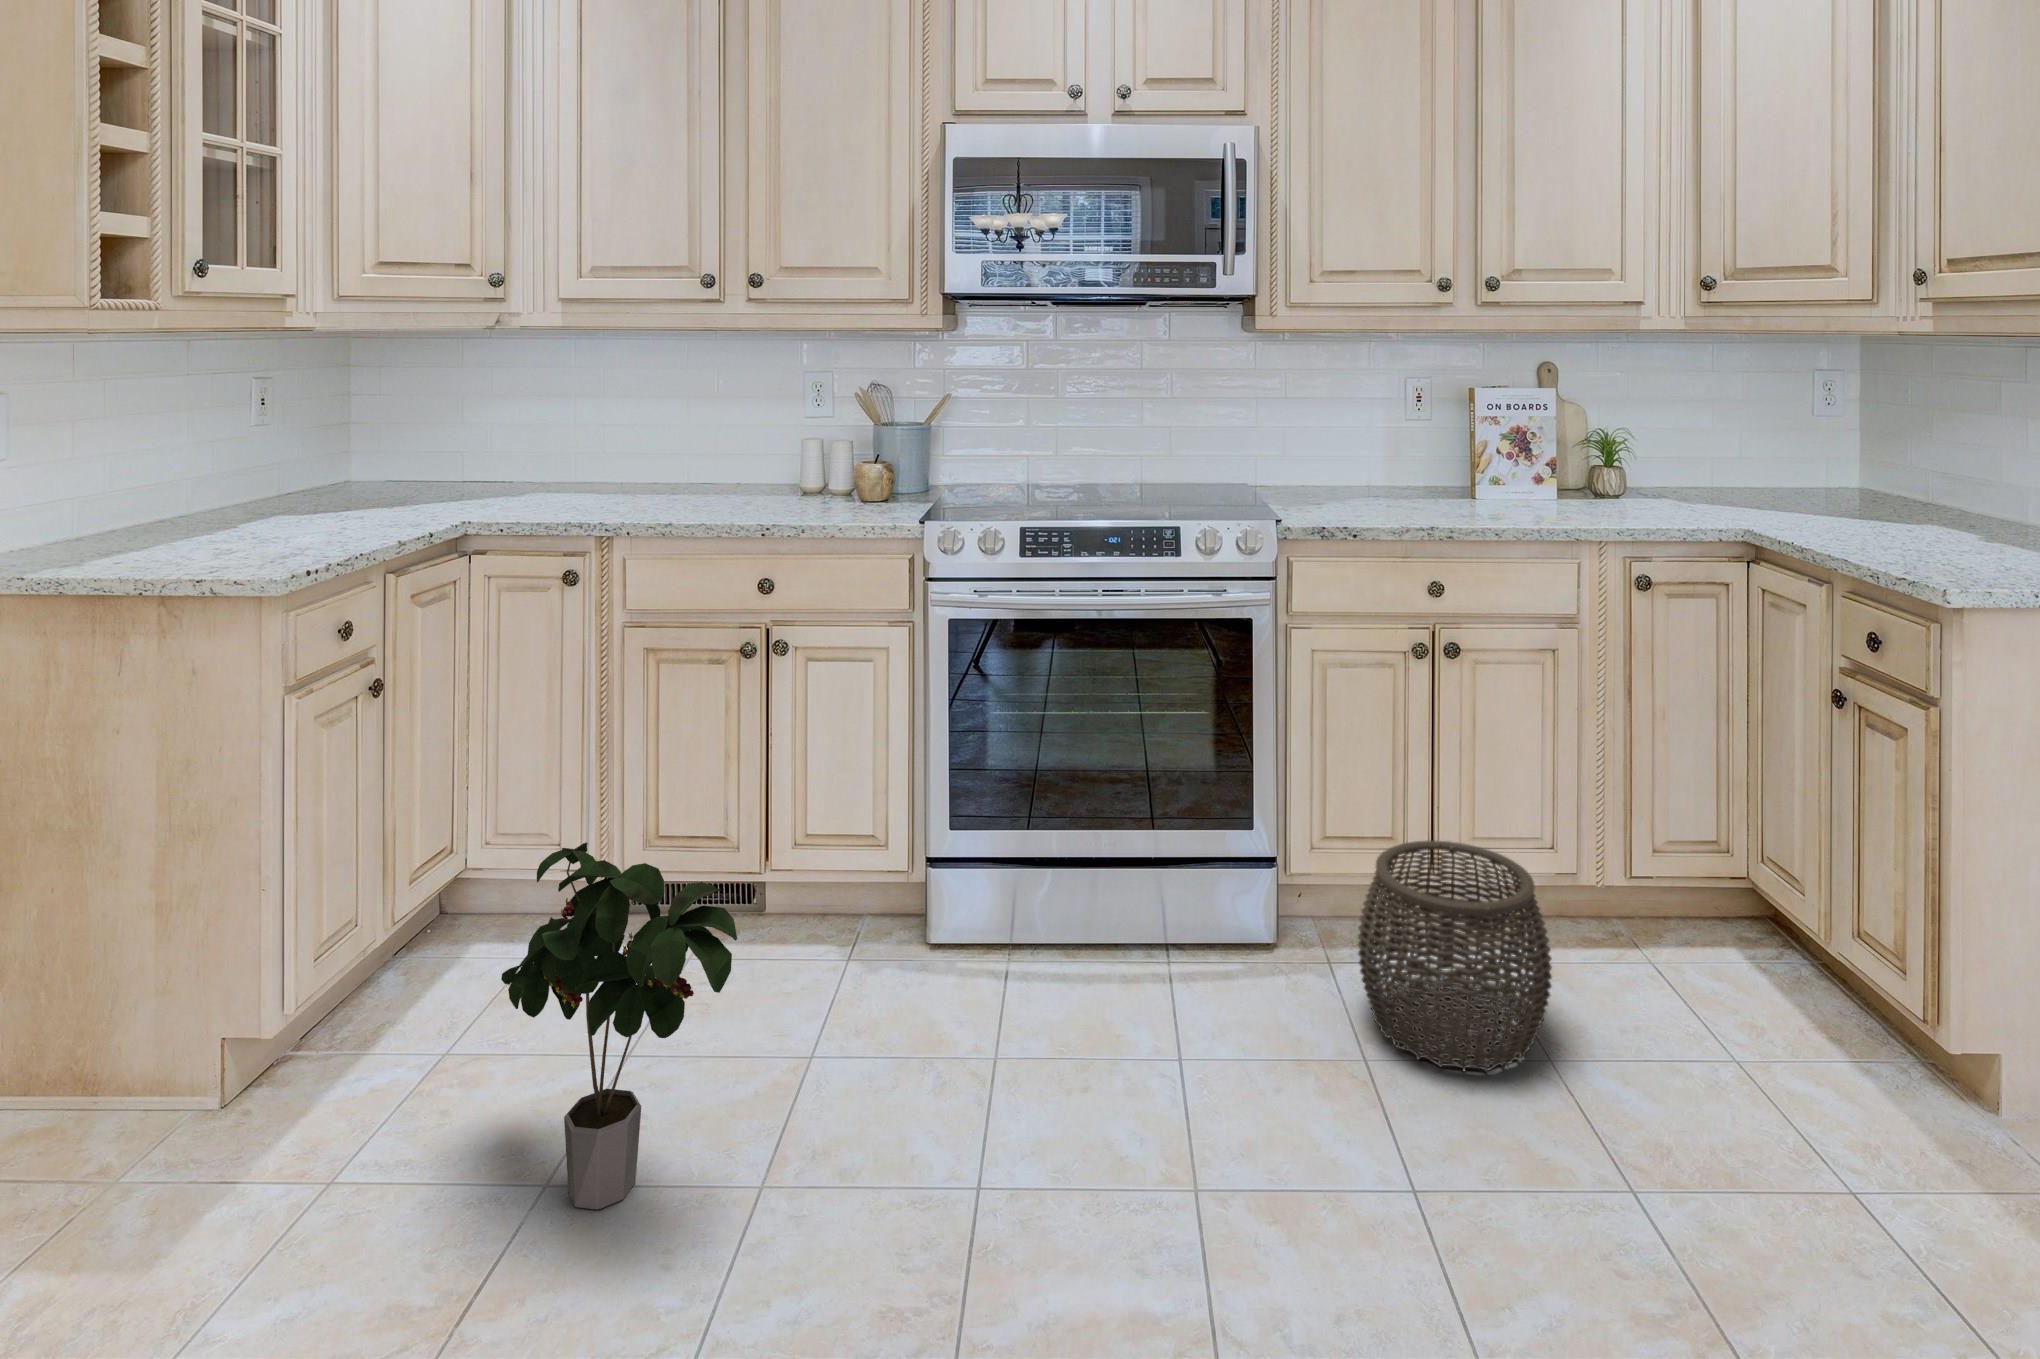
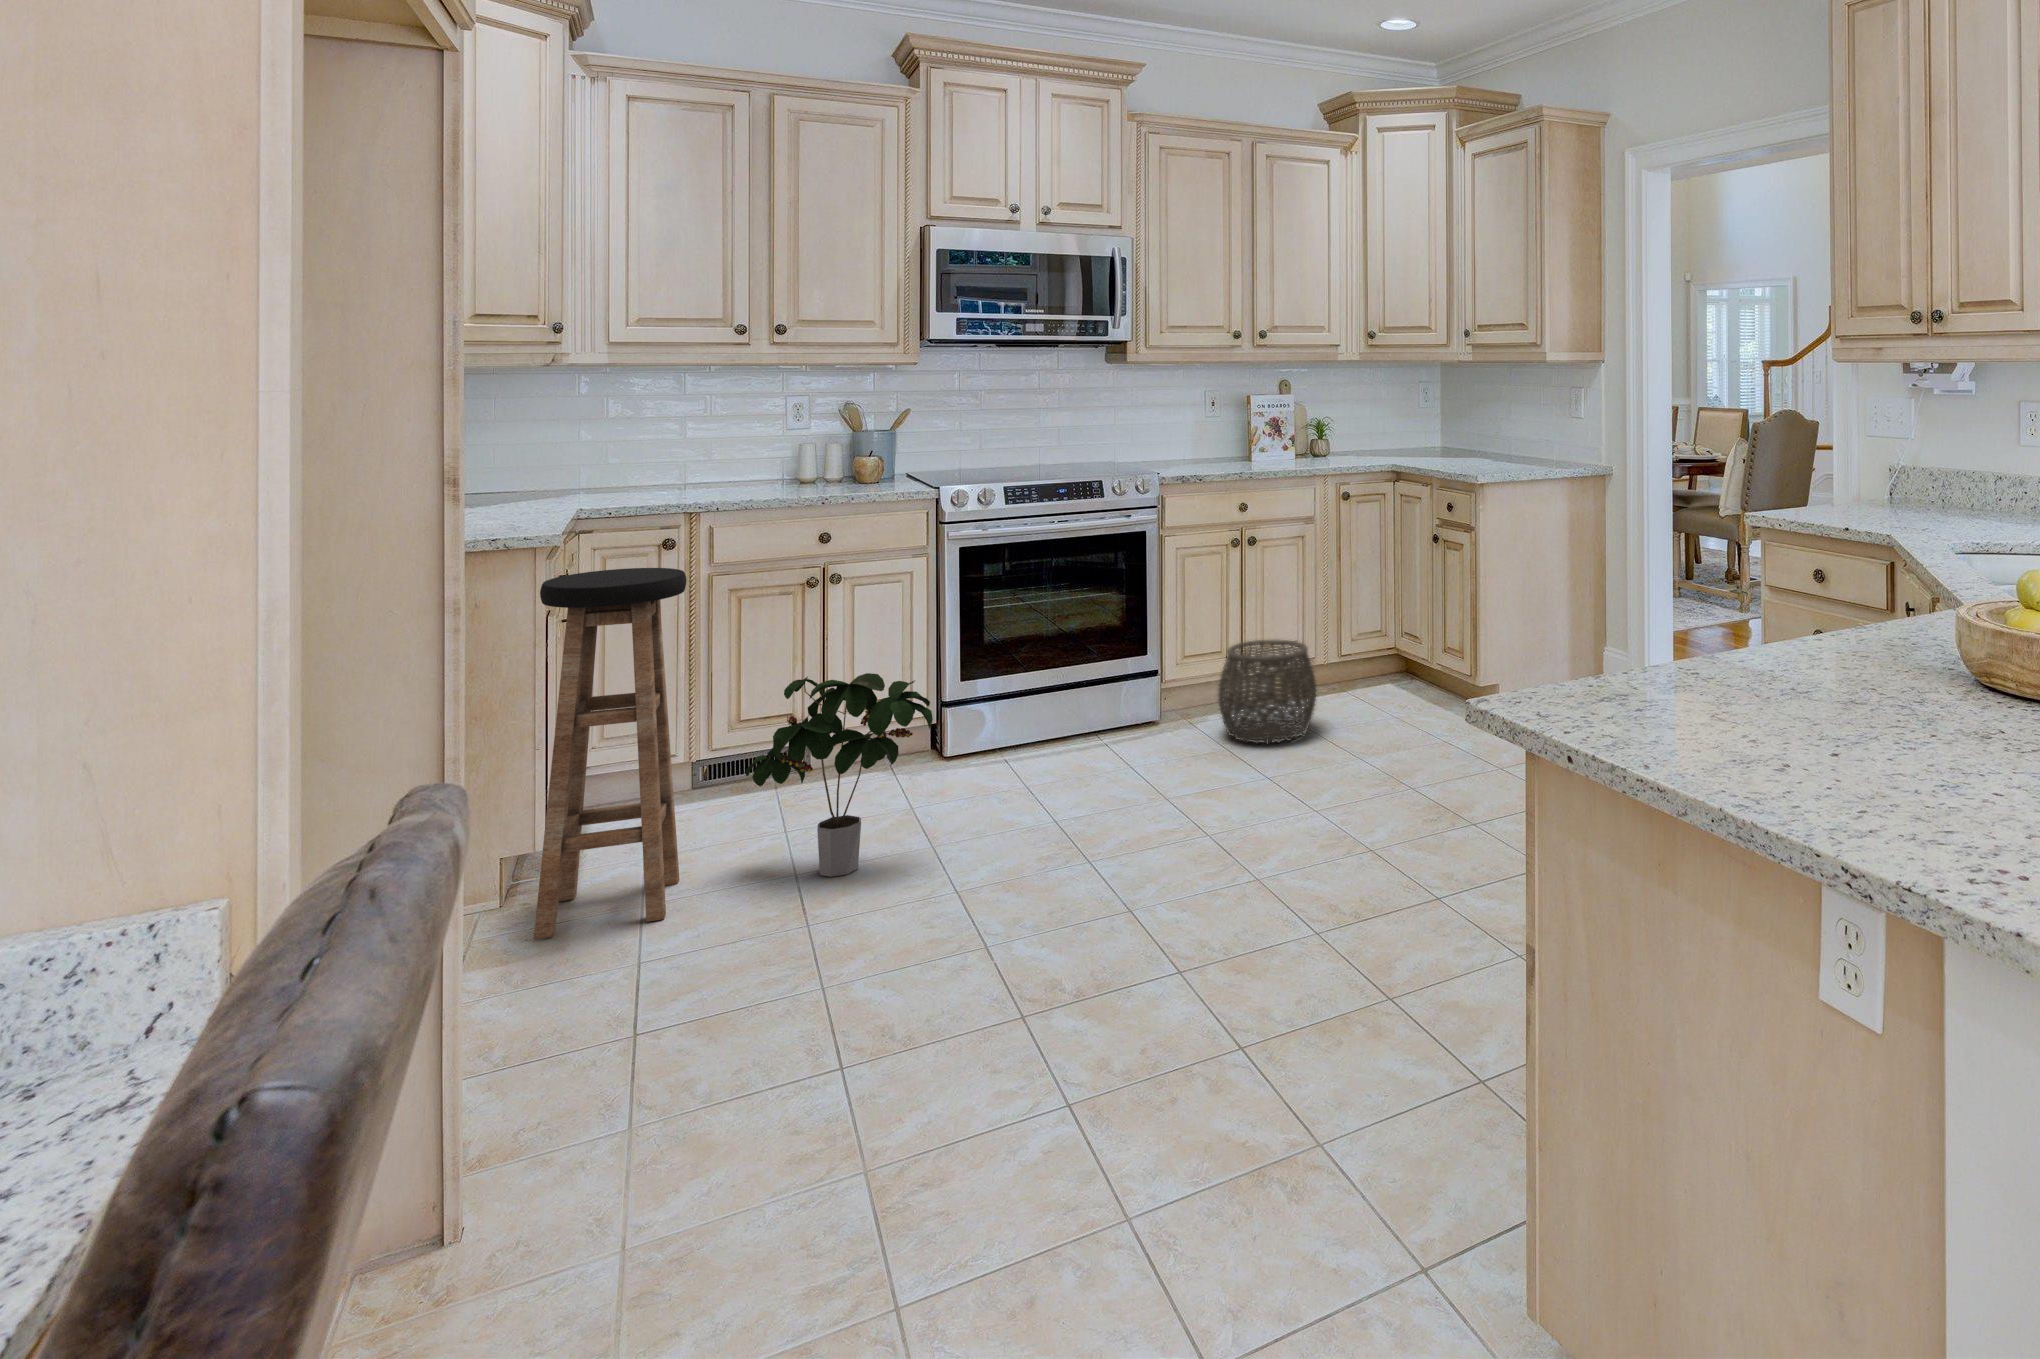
bar stool: none [161,632,432,1226] -> present [534,568,687,939]

